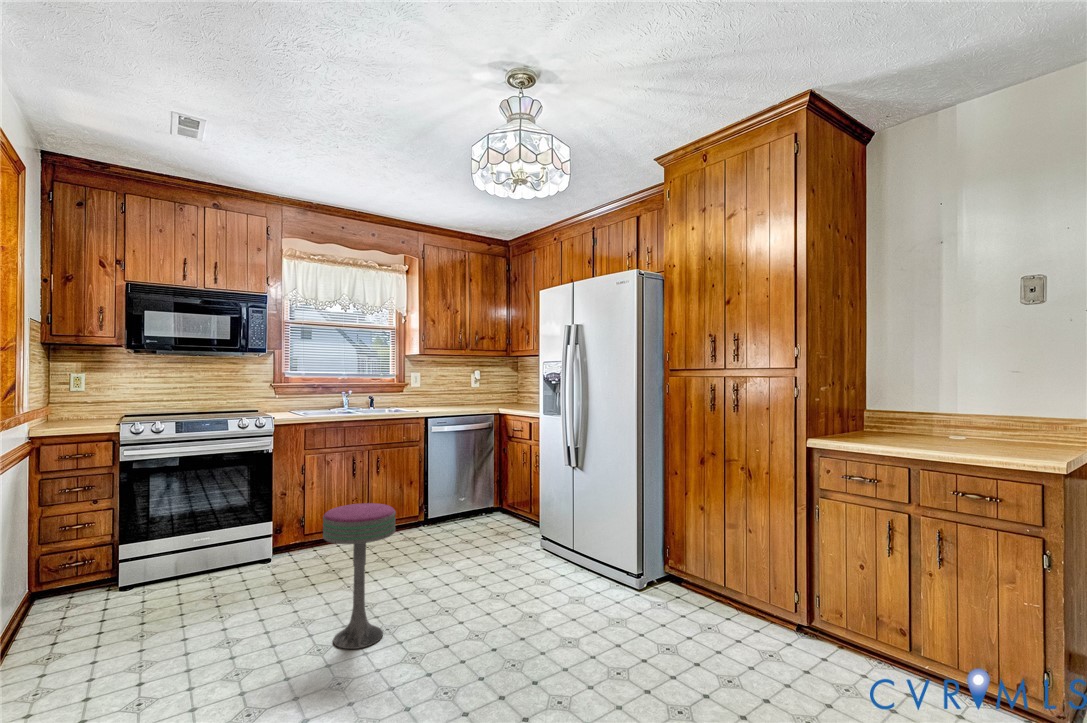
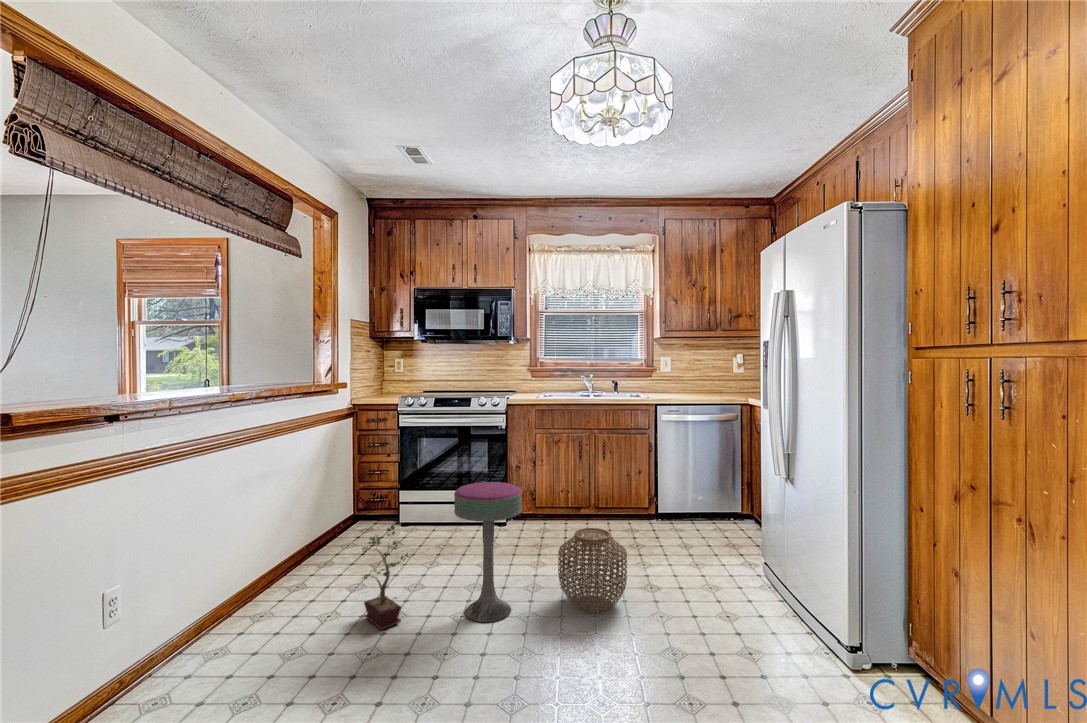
woven basket: none [414,533,478,610] -> present [558,528,627,613]
potted plant: none [207,566,304,692] -> present [362,524,410,629]

